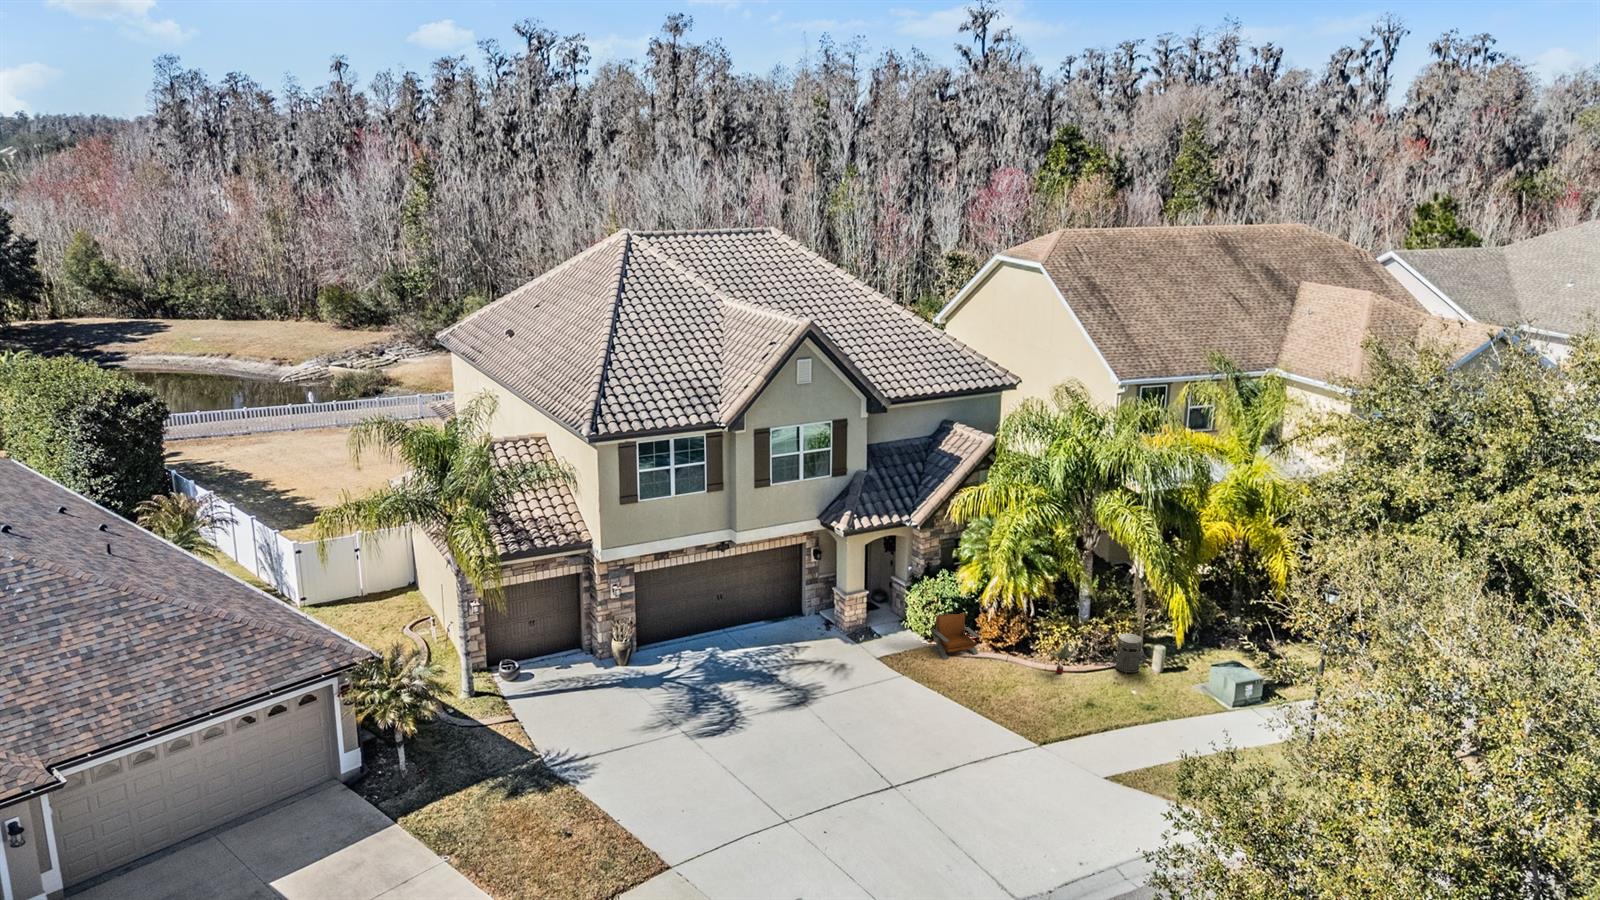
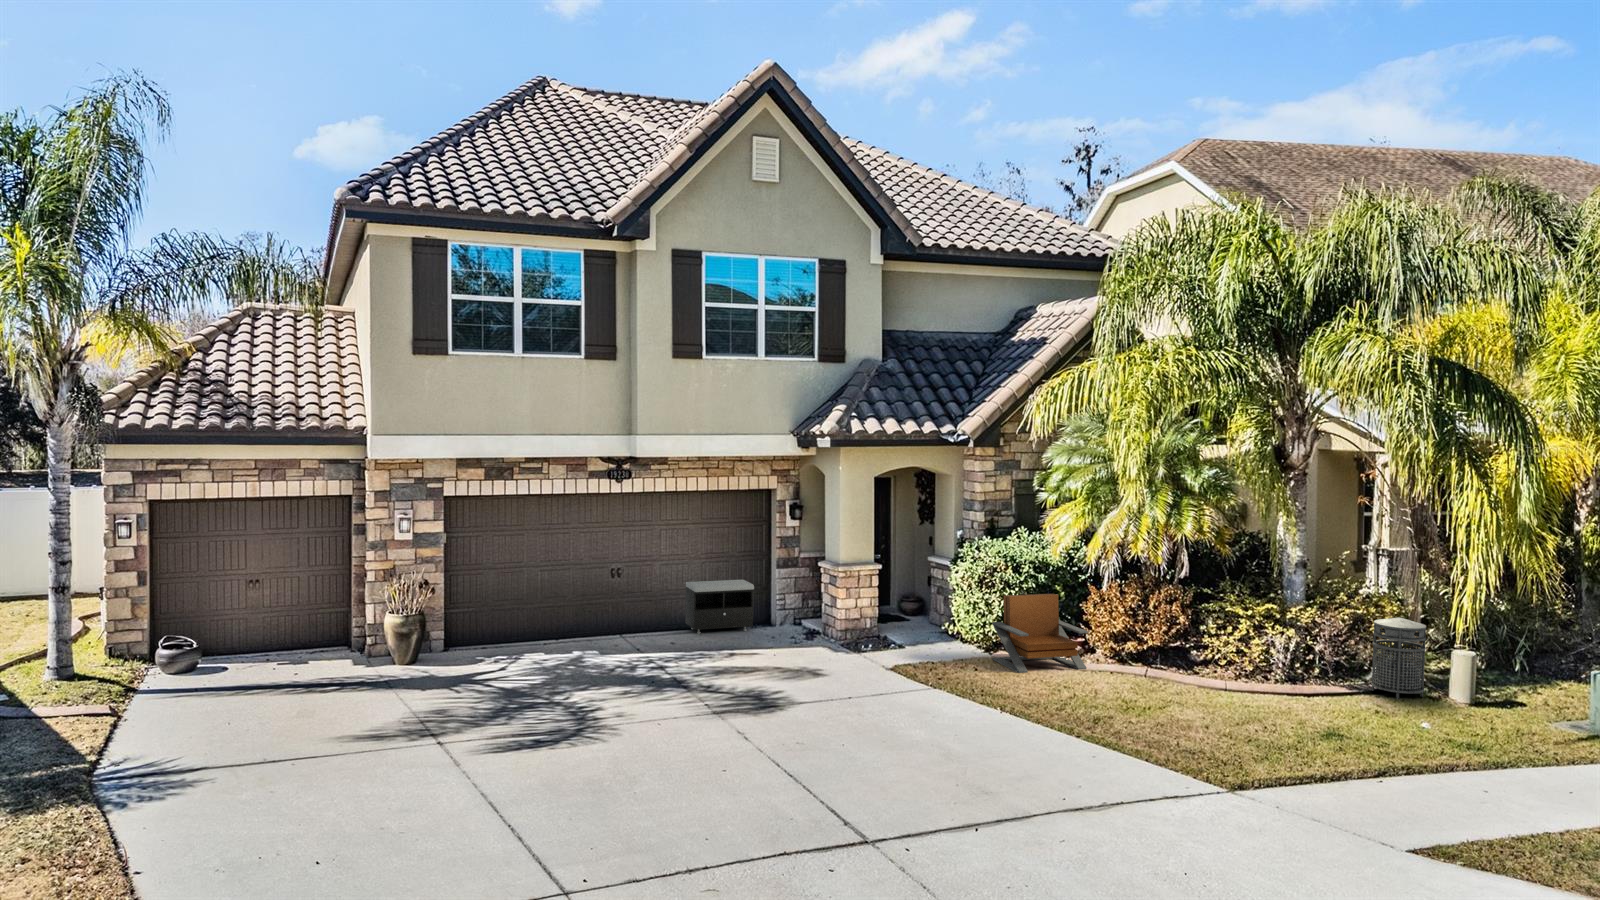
storage bench: none [756,591,796,626] -> present [685,580,754,634]
potted tree: present [1048,642,1075,674] -> none [1229,625,1289,694]

